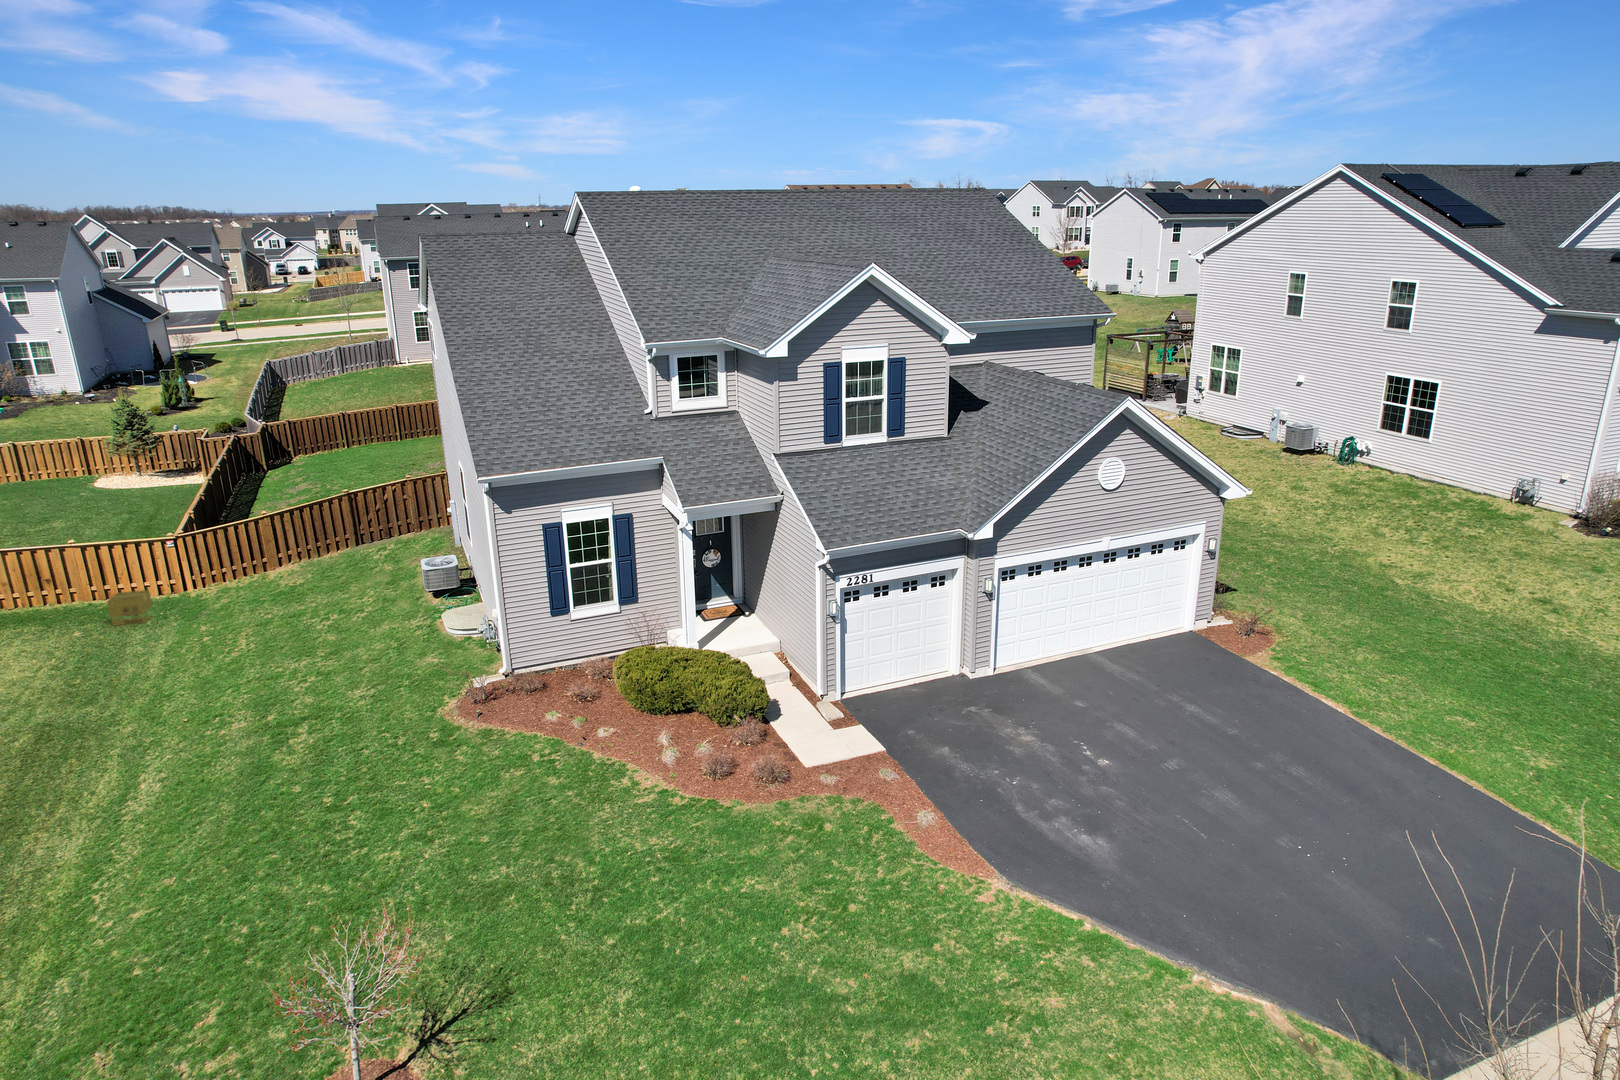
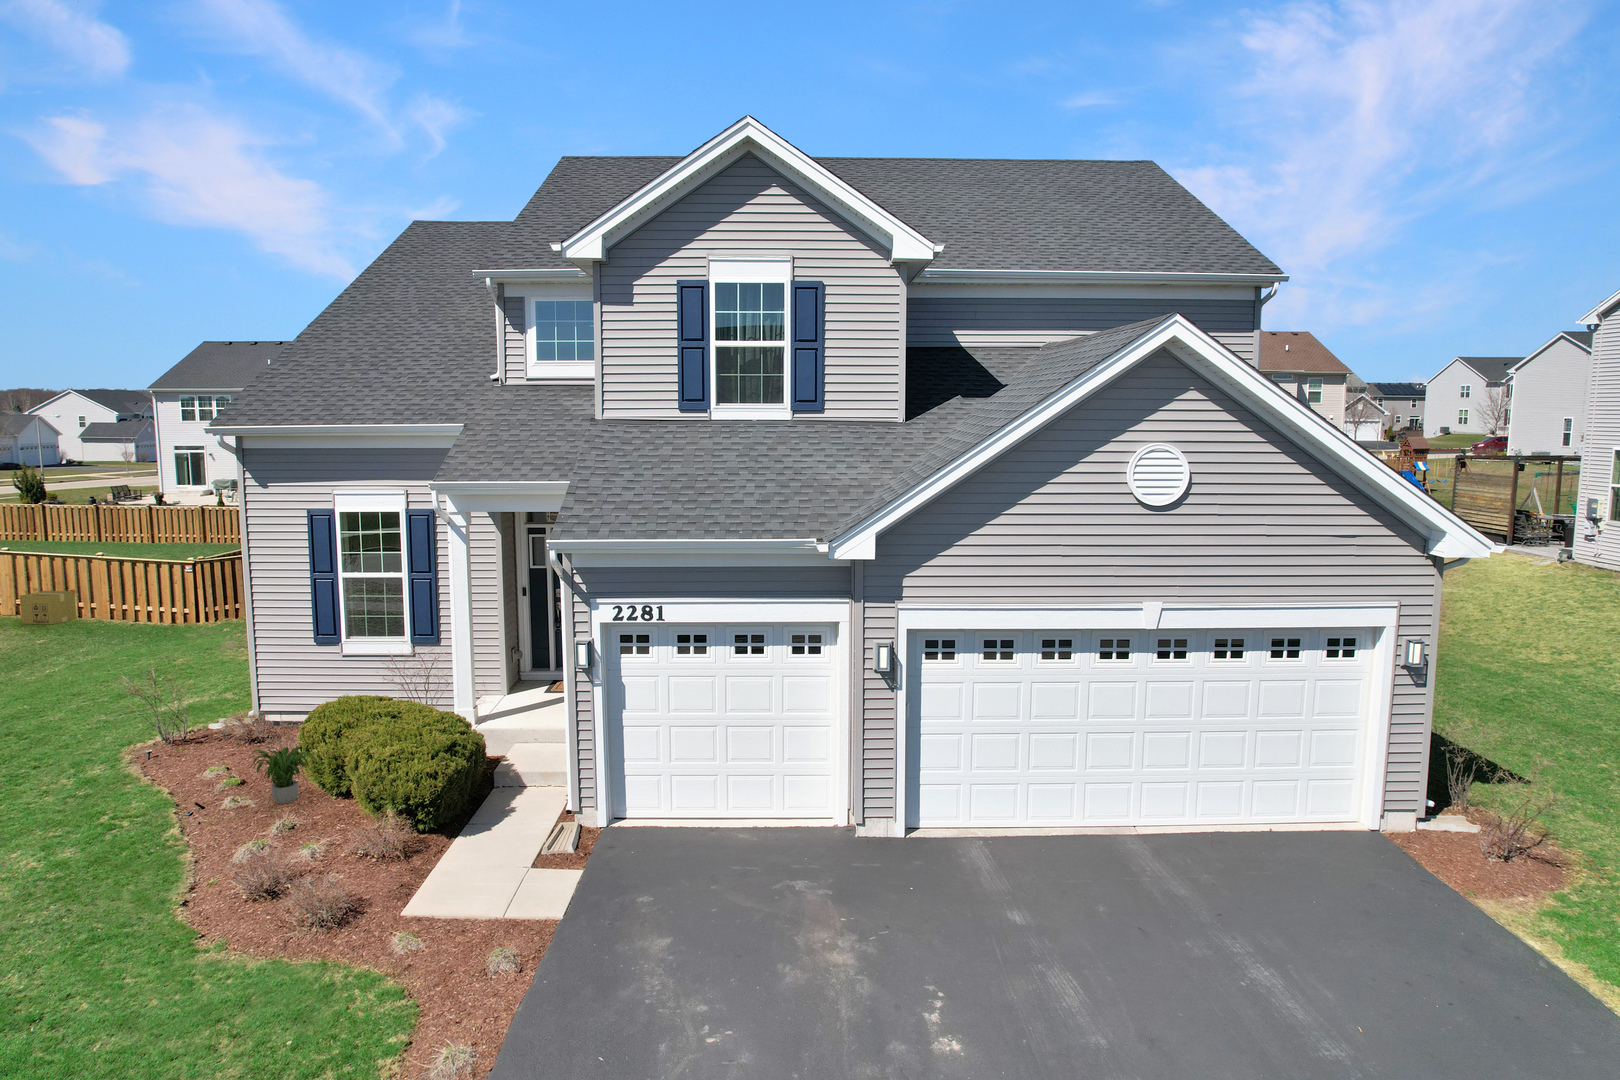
potted plant: none [616,686,656,722] -> present [251,746,314,804]

